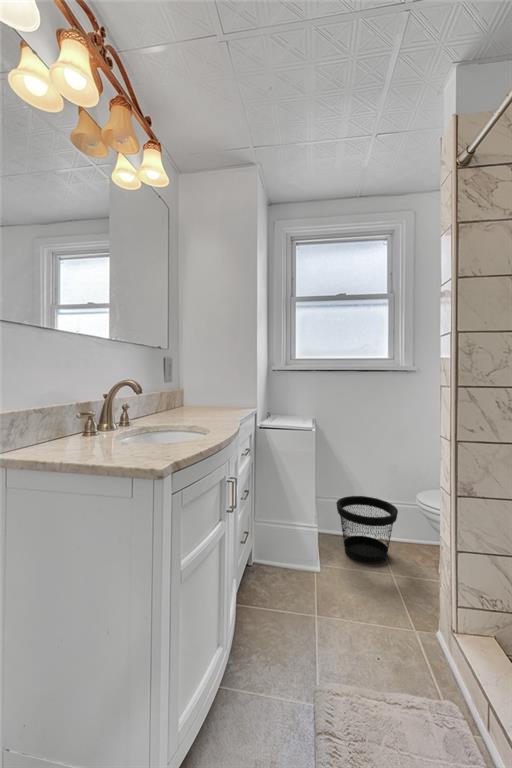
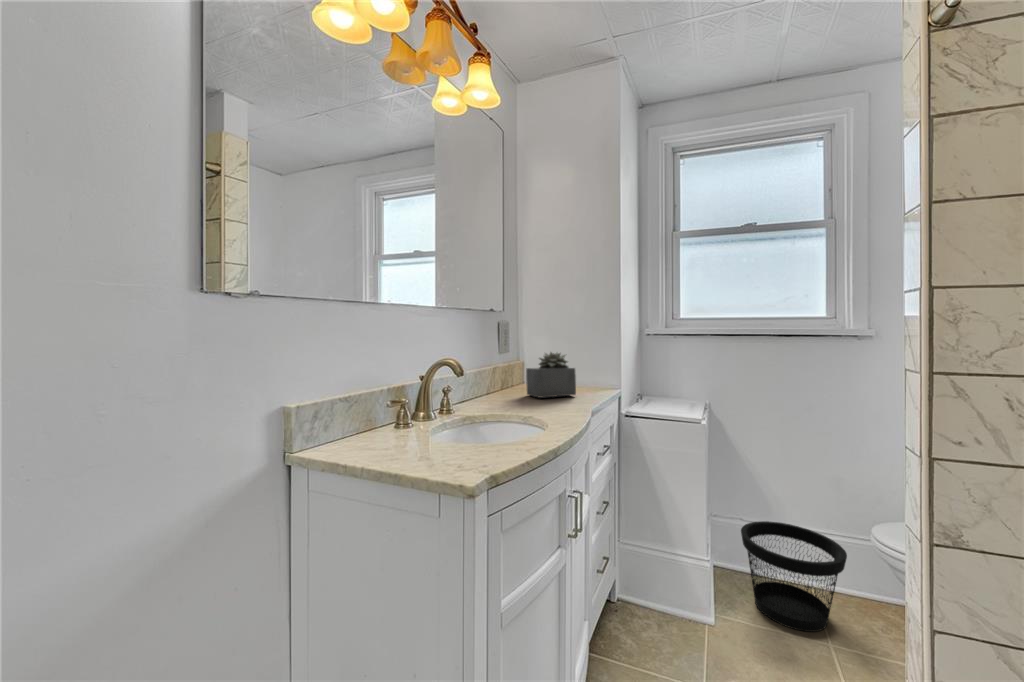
succulent plant: none [188,379,227,414] -> present [526,352,576,397]

